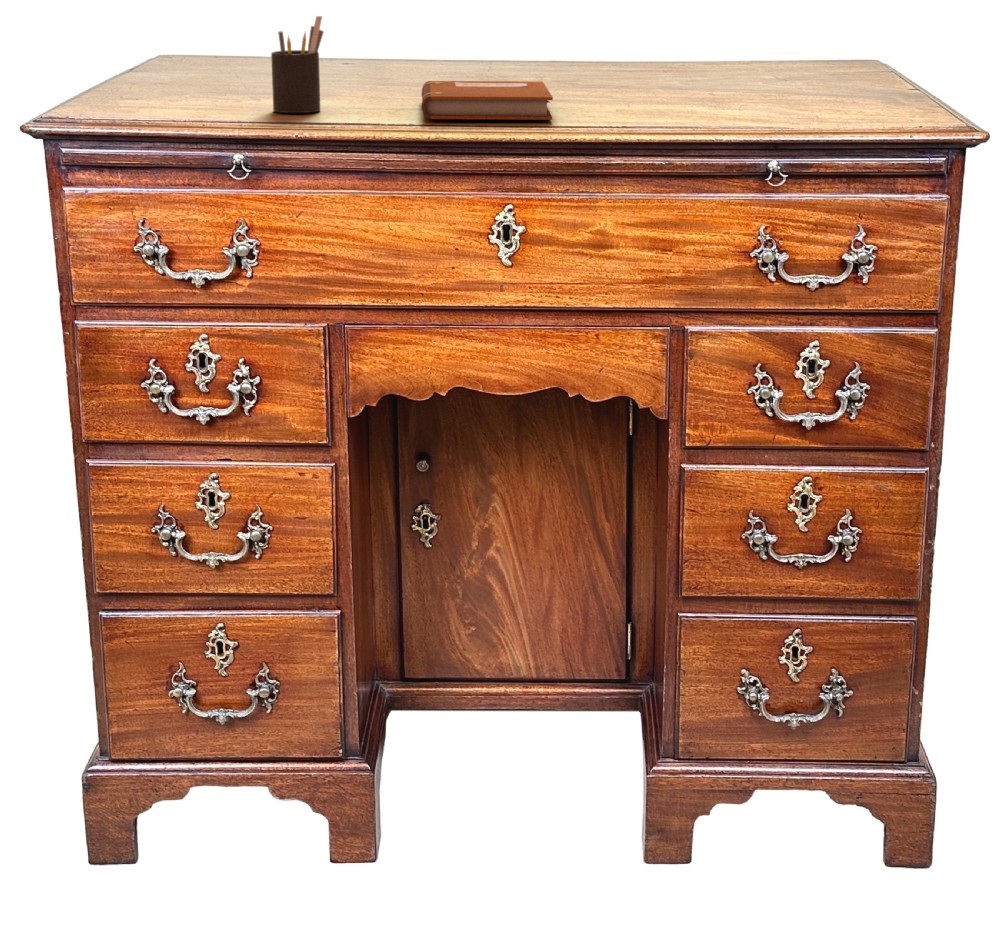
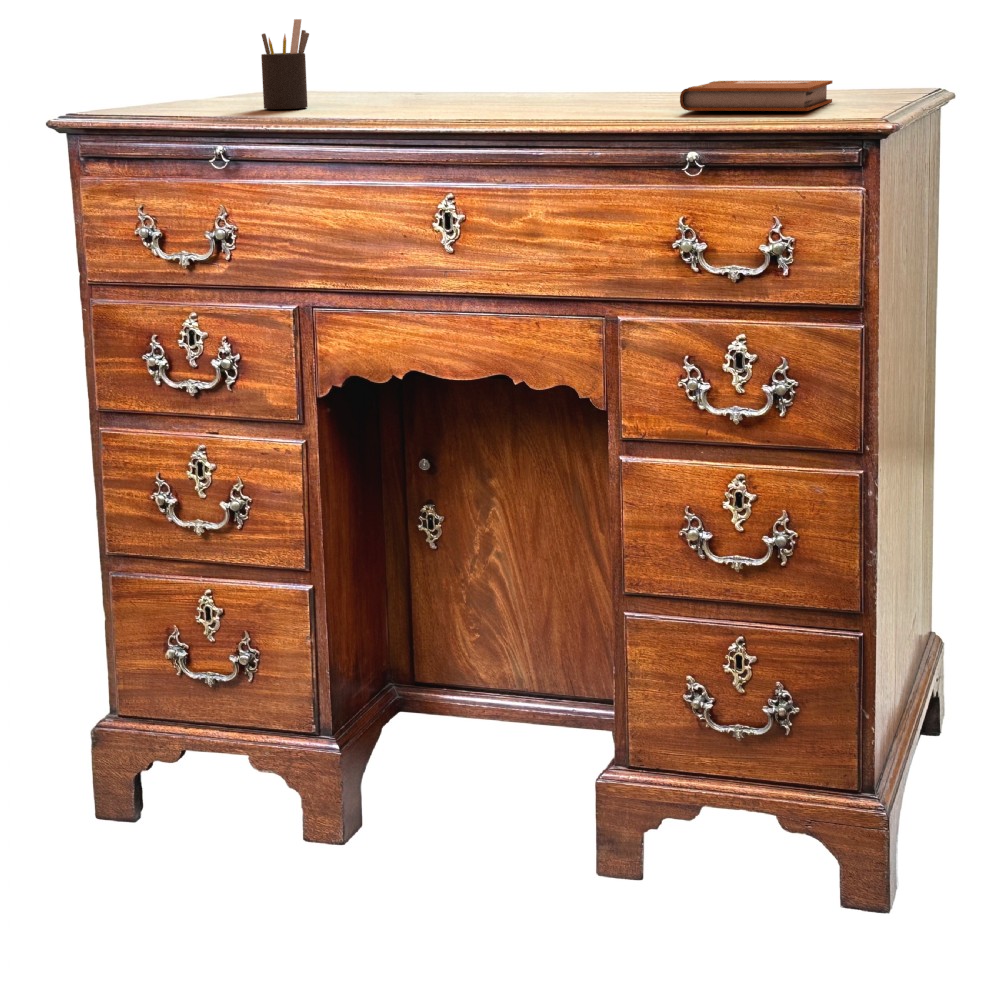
notebook: present [422,81,553,120] -> present [680,80,832,111]

